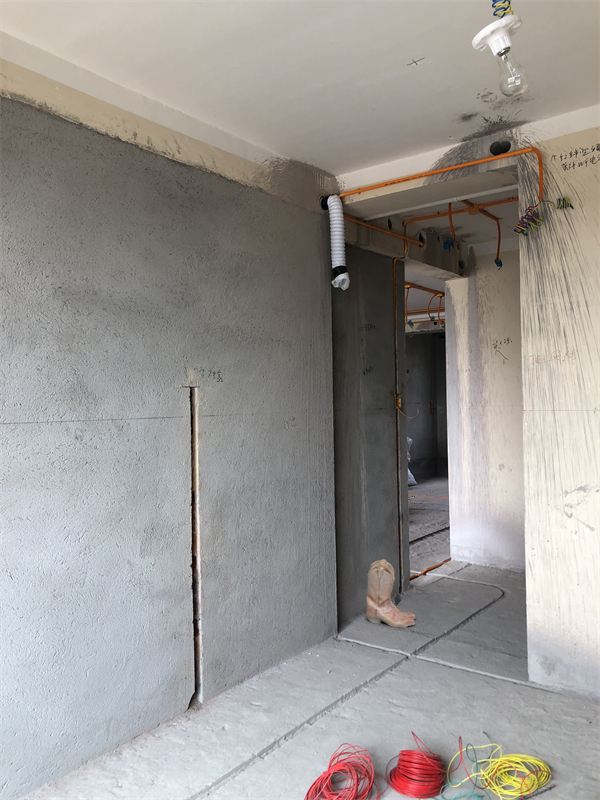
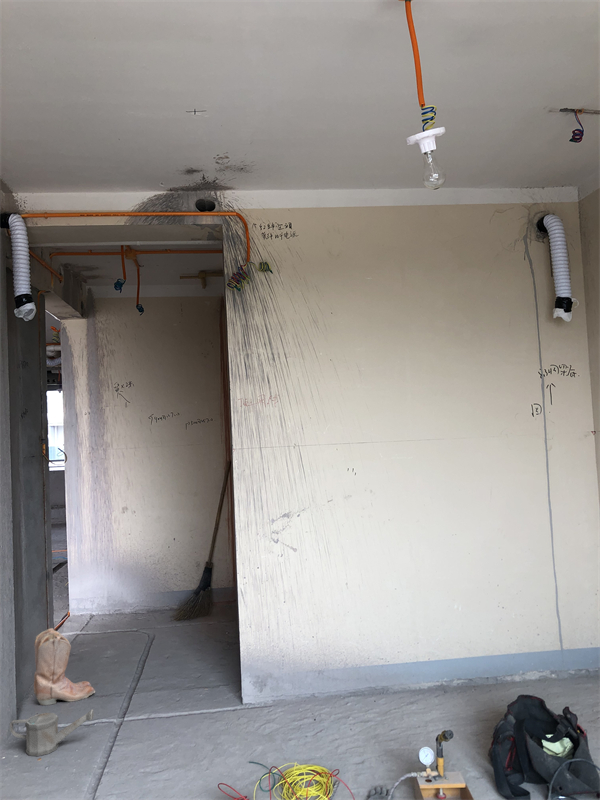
watering can: none [319,626,378,662] -> present [10,709,94,756]

